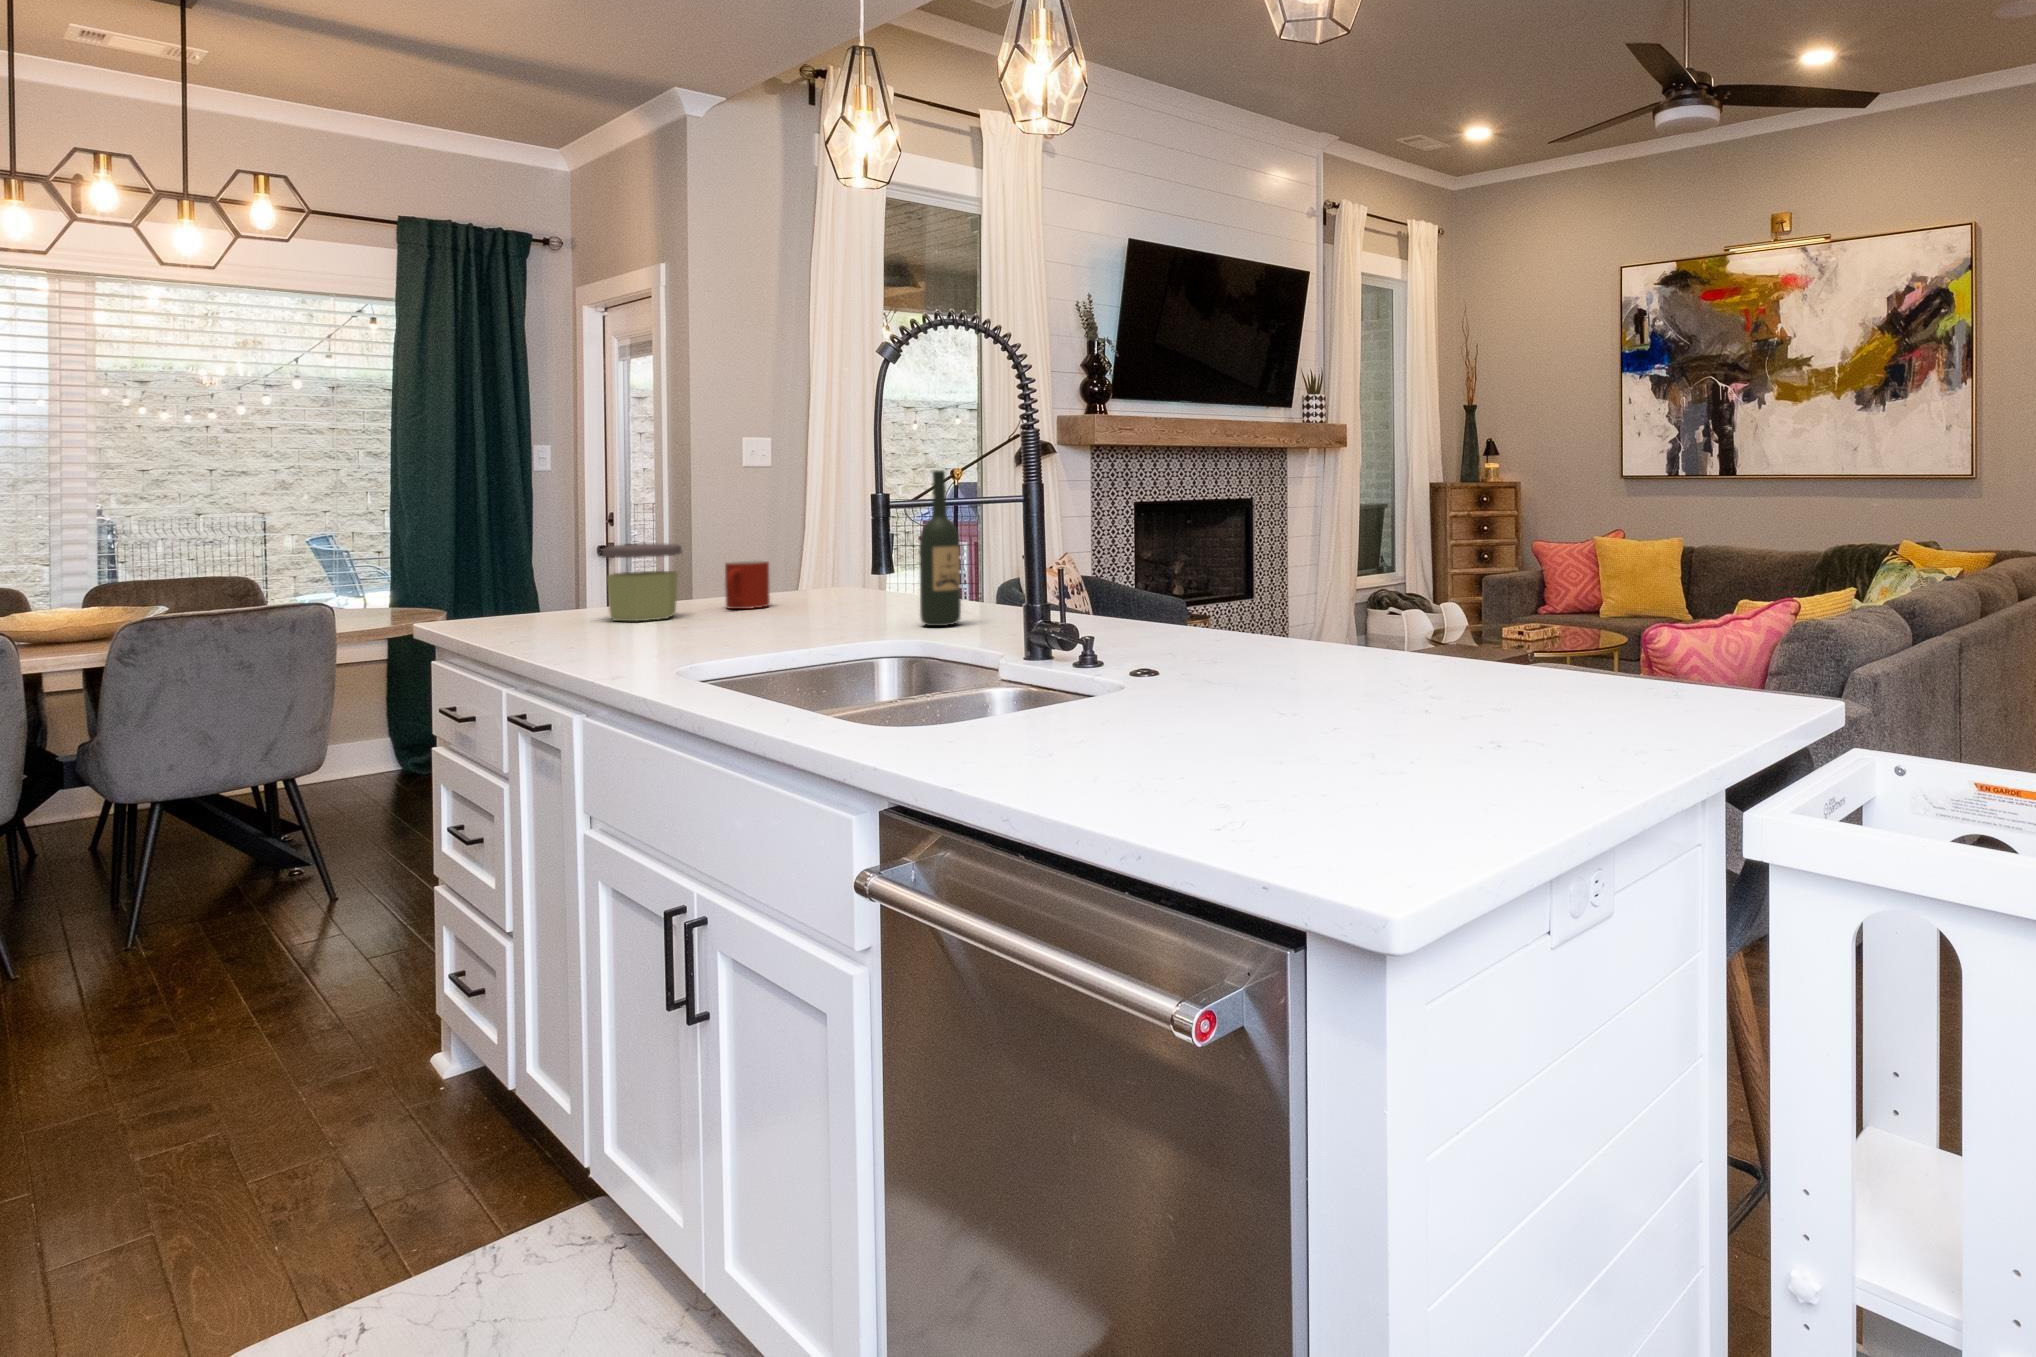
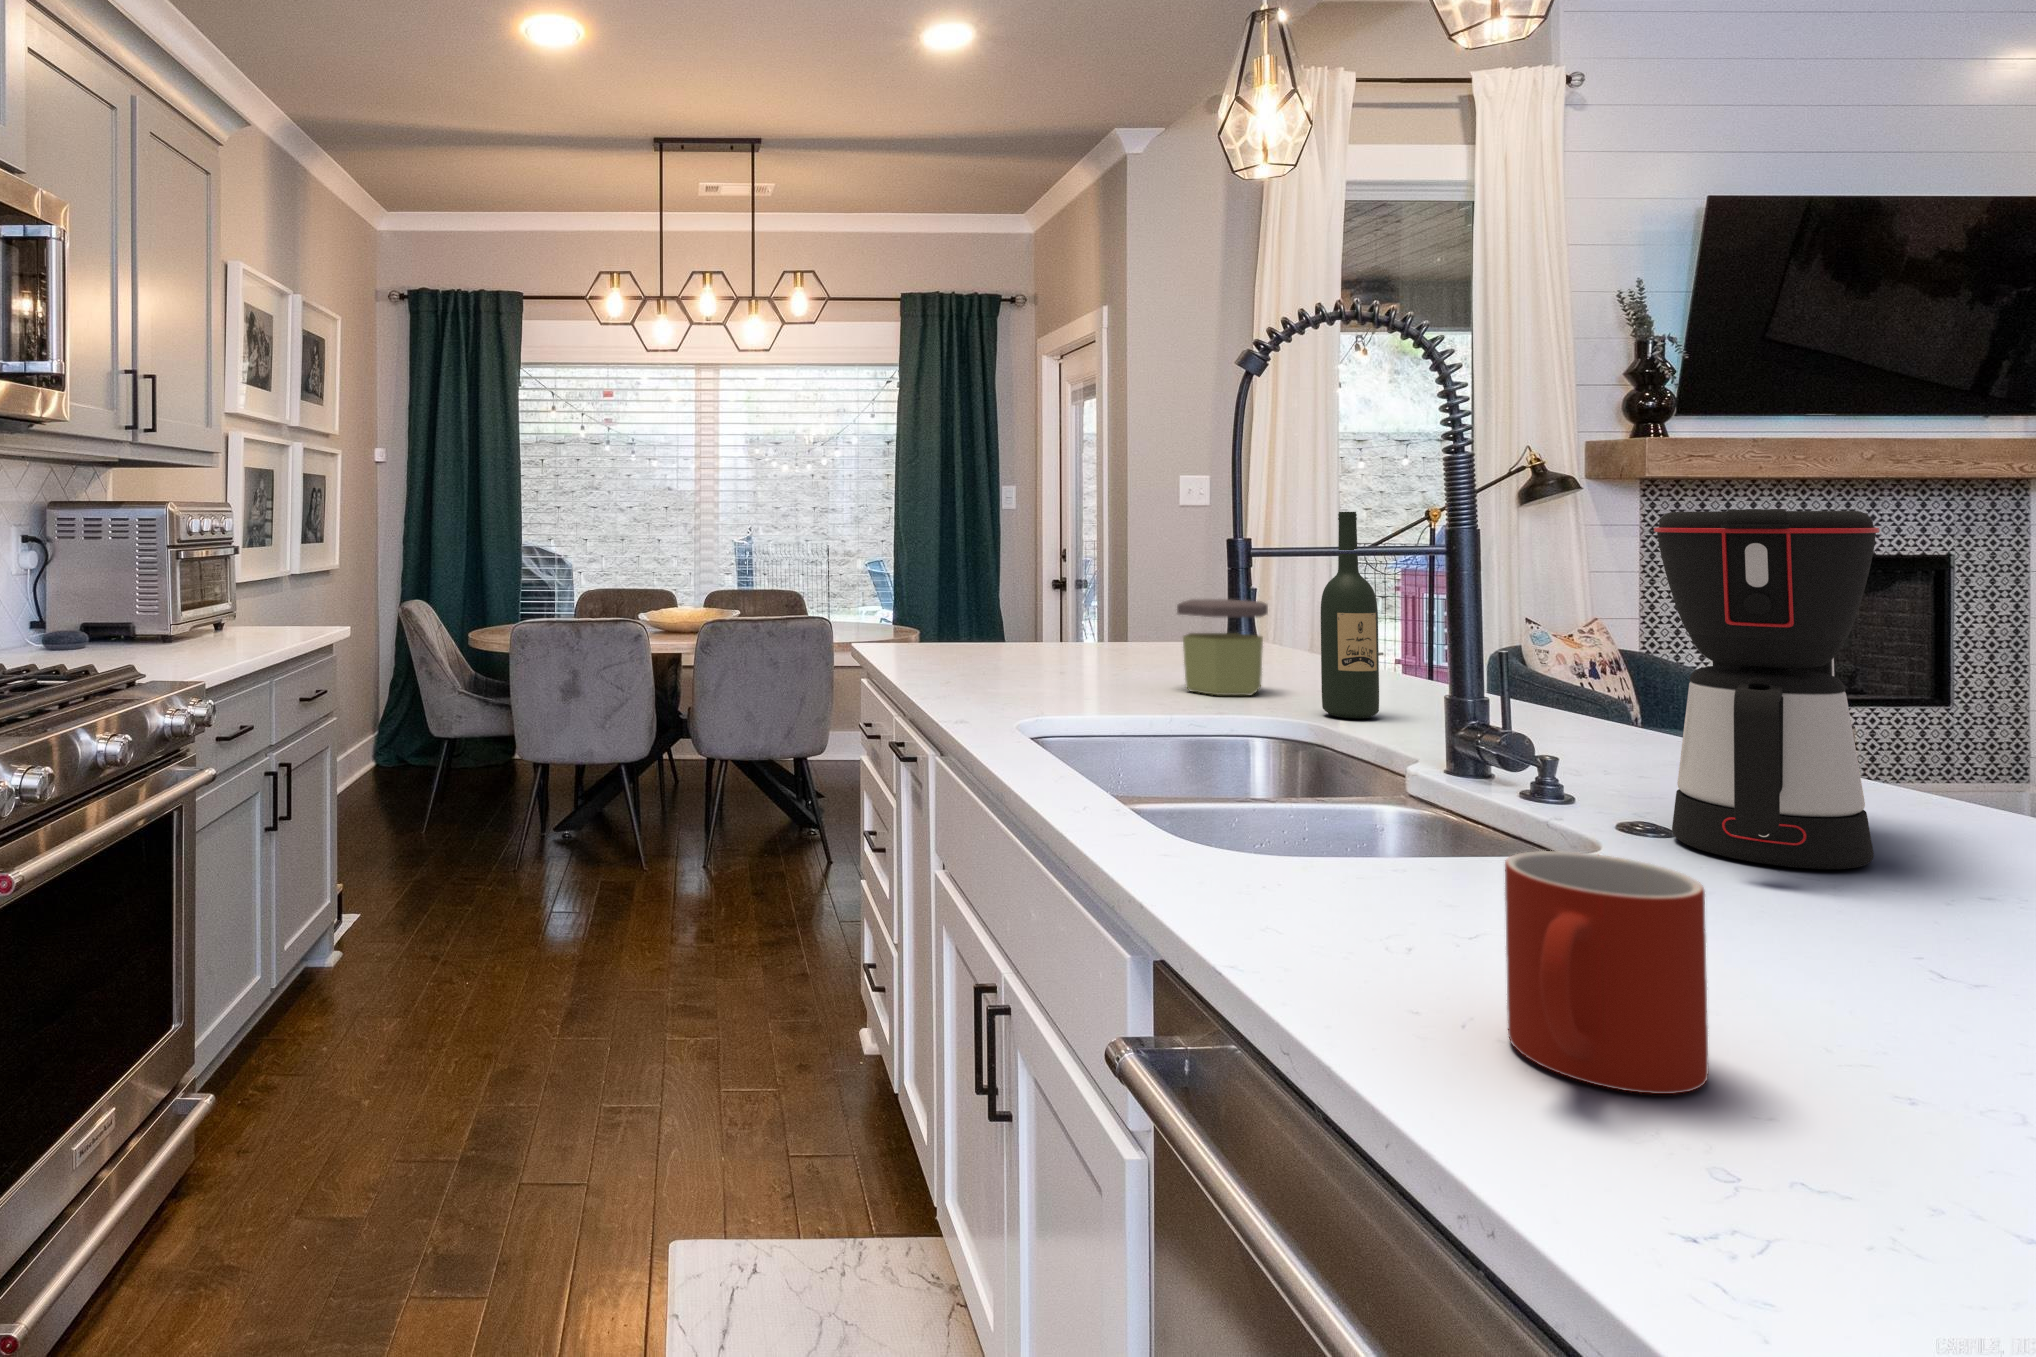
coffee maker: none [1141,469,1240,668] -> present [1654,509,1879,869]
jar: present [602,543,682,621] -> present [1177,599,1268,695]
mug: present [725,560,770,609] -> present [1505,851,1709,1094]

